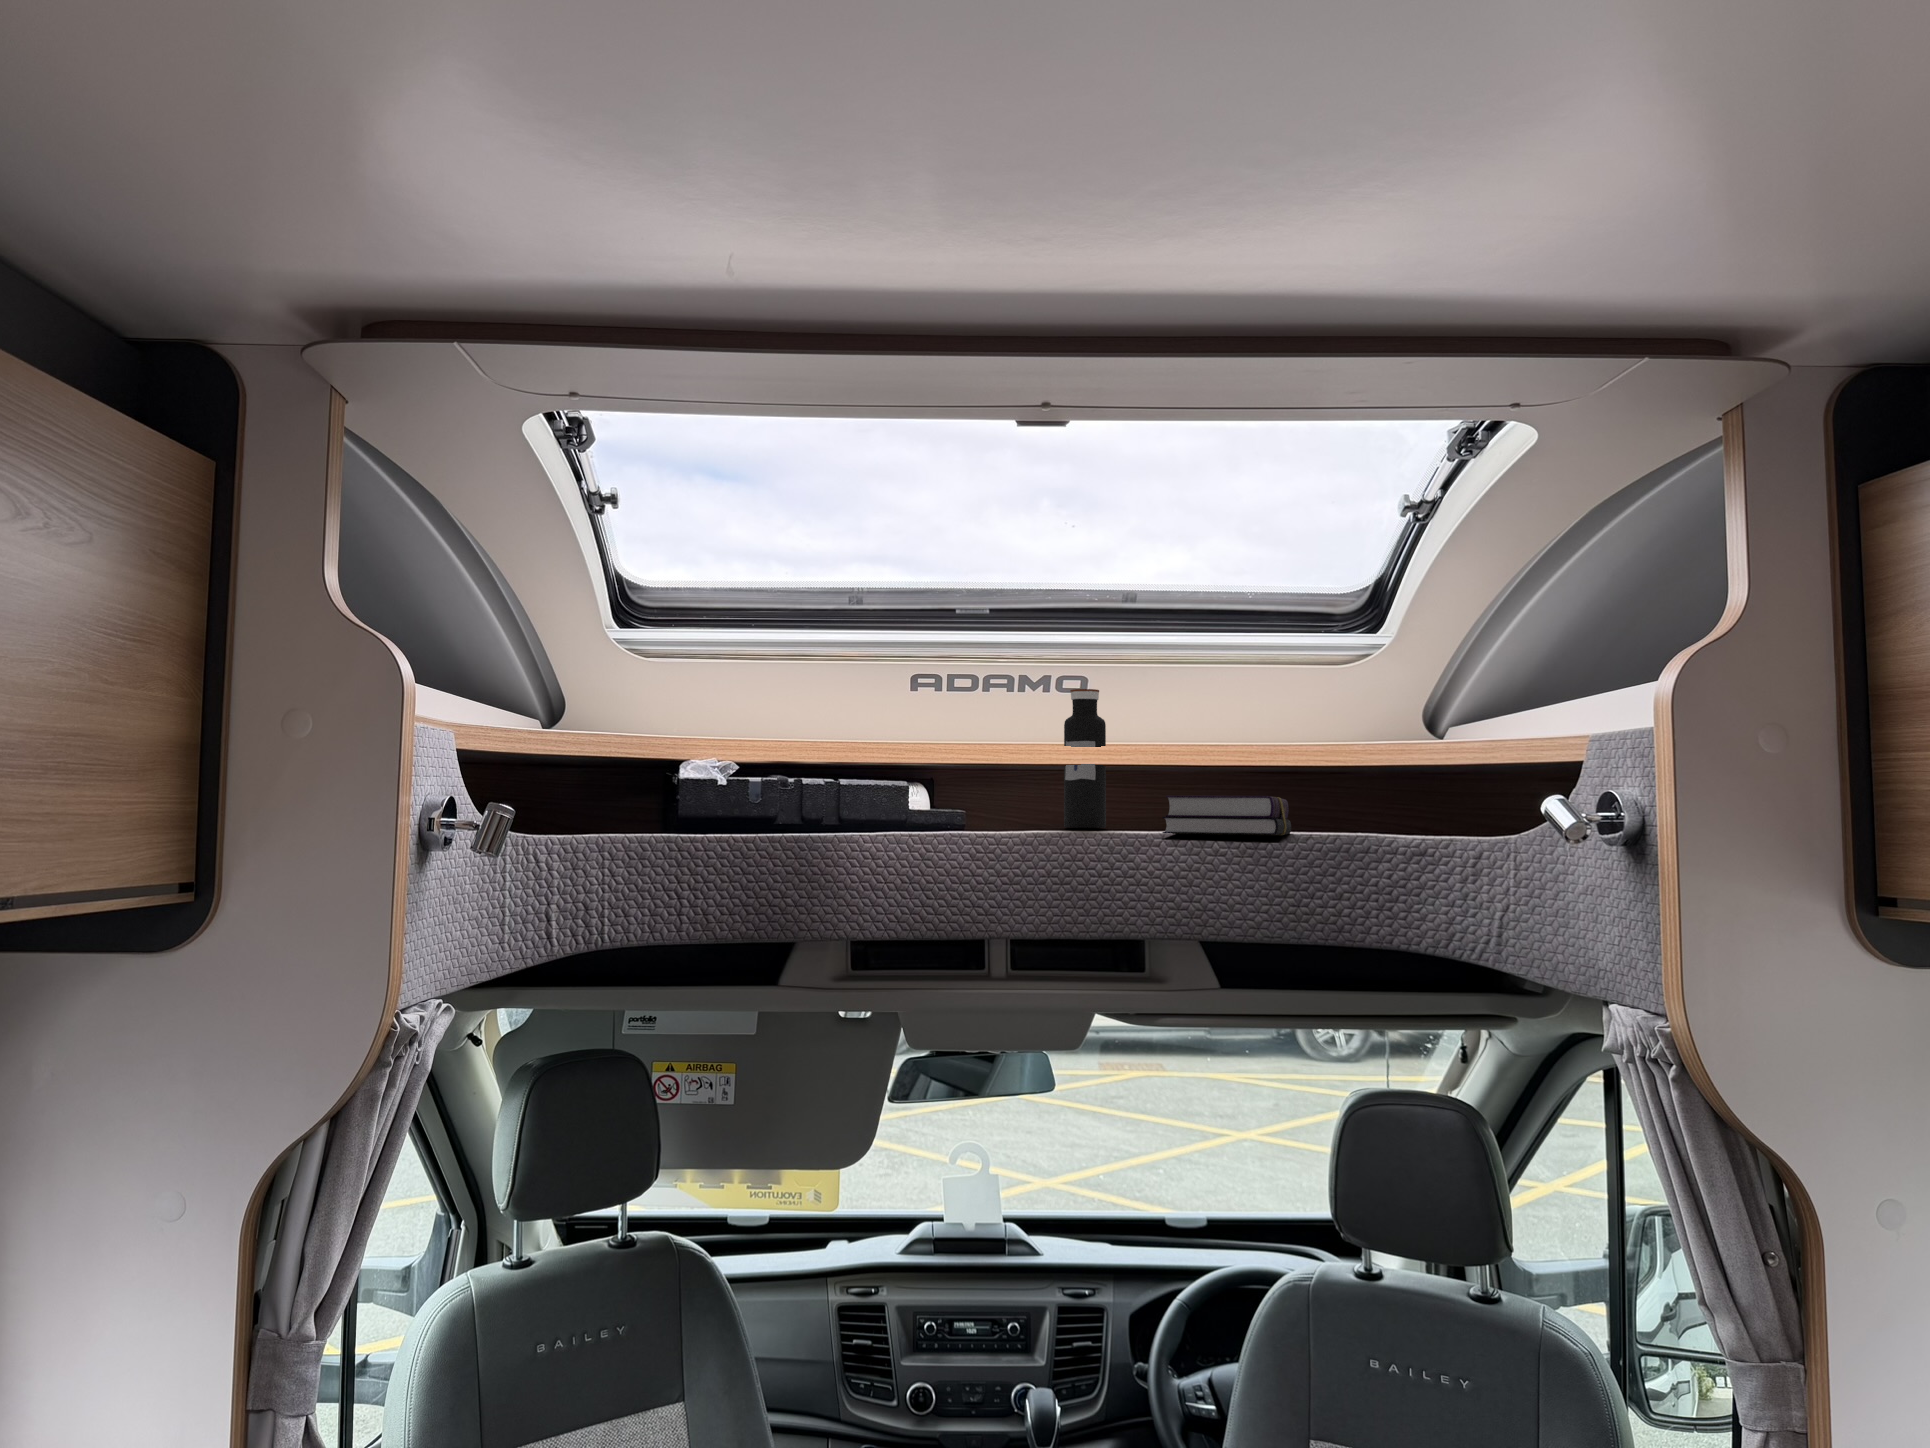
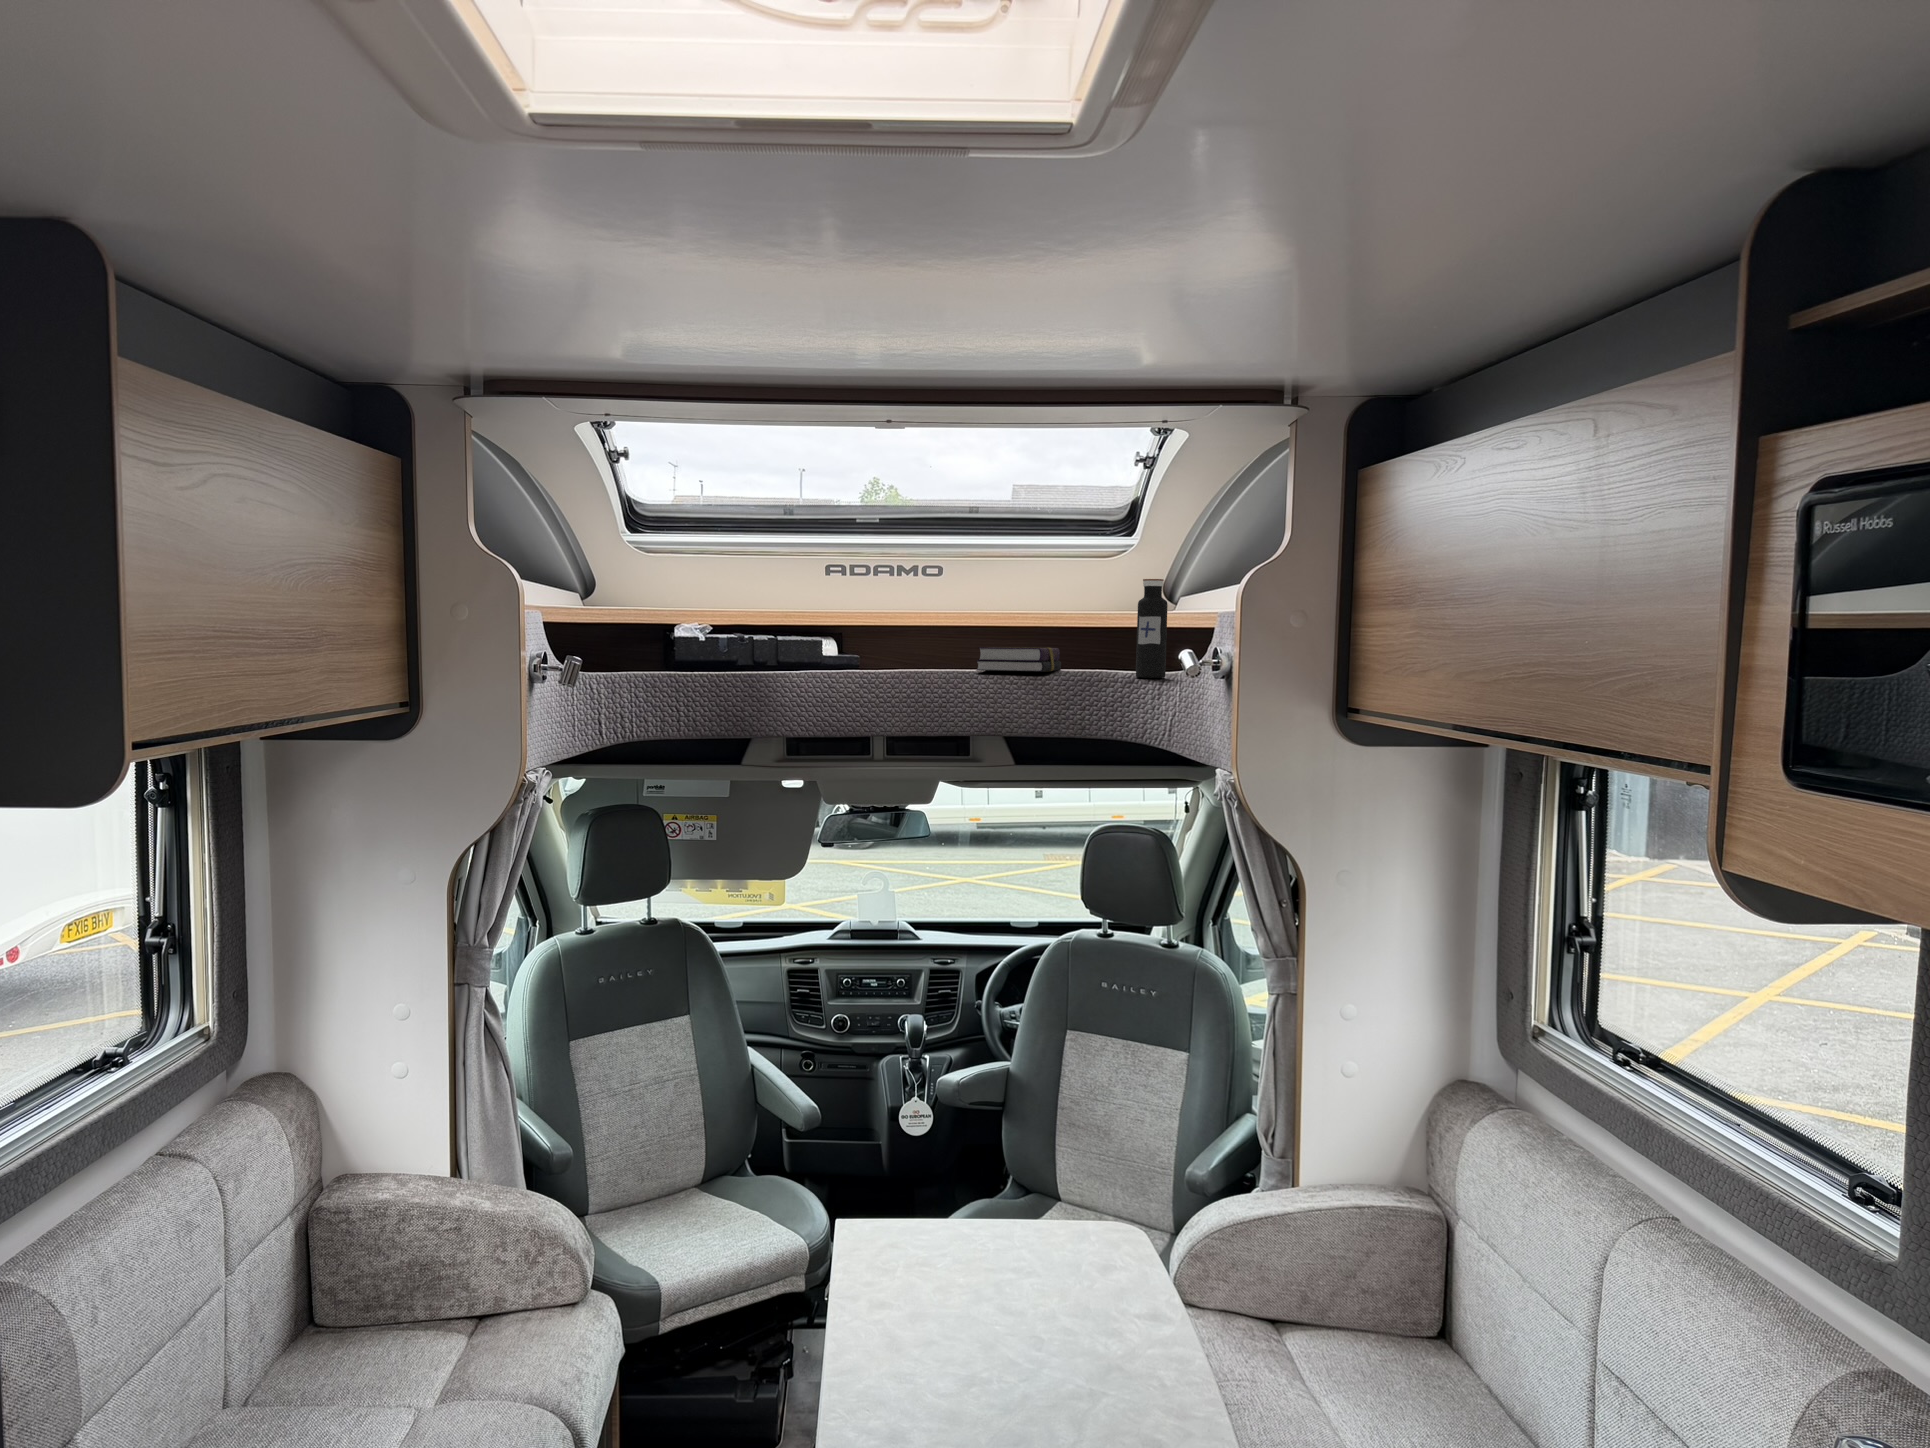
water bottle: present [1064,689,1106,828] -> present [1136,579,1168,678]

